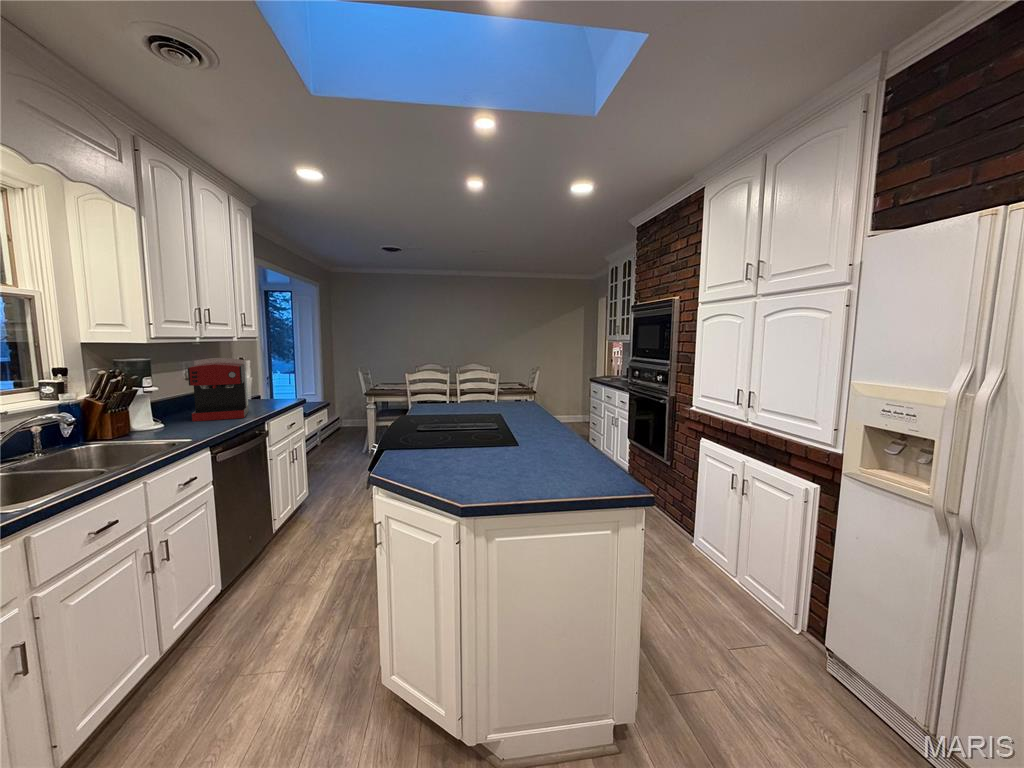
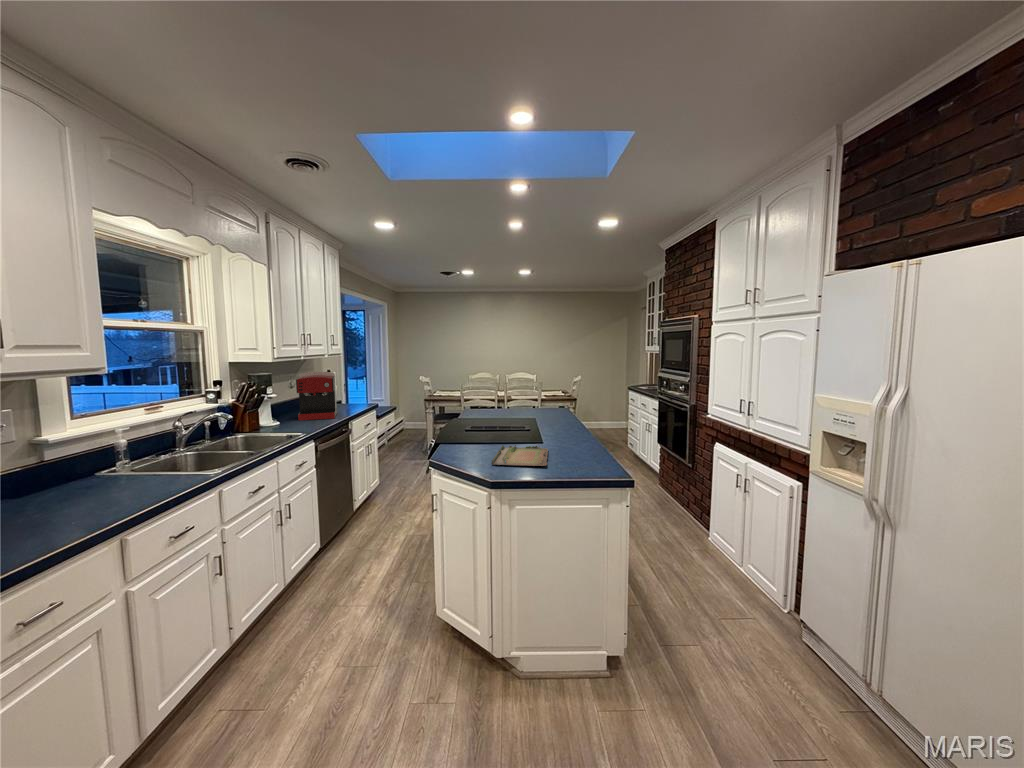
tray: none [459,446,536,481] -> present [491,445,548,466]

